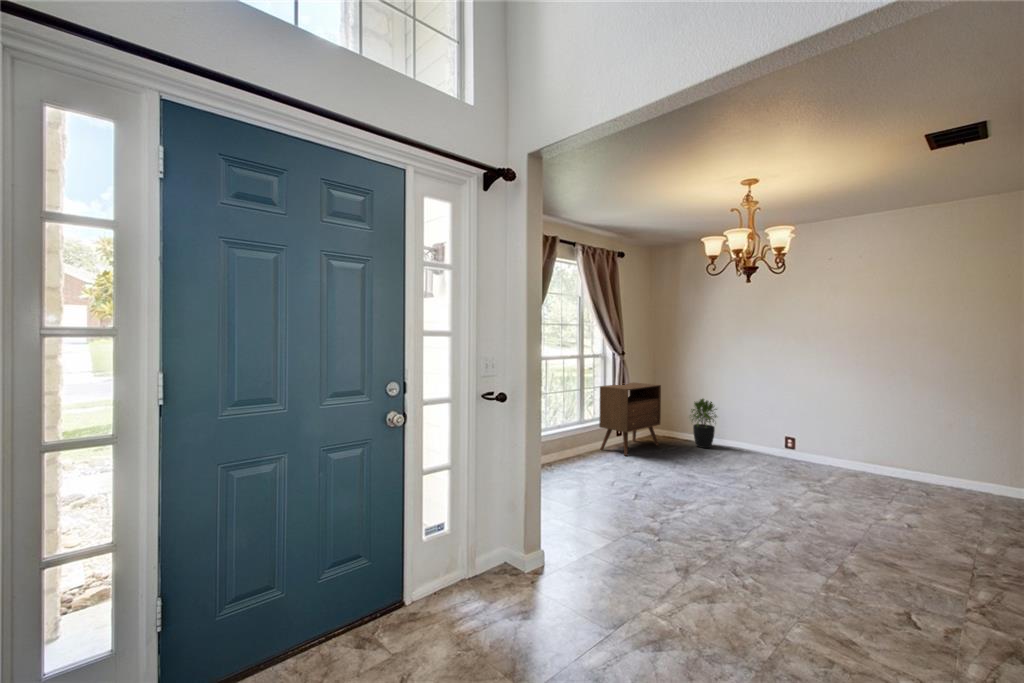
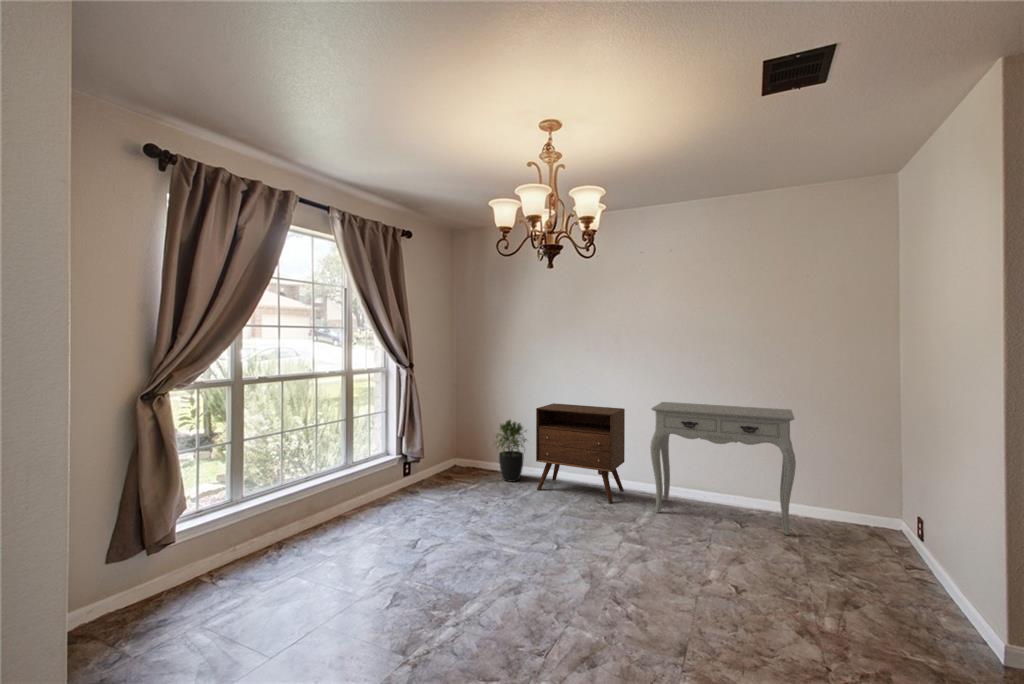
cabinet: present [599,382,661,456] -> present [536,403,625,503]
console table: none [835,388,987,507] -> present [650,402,796,535]

